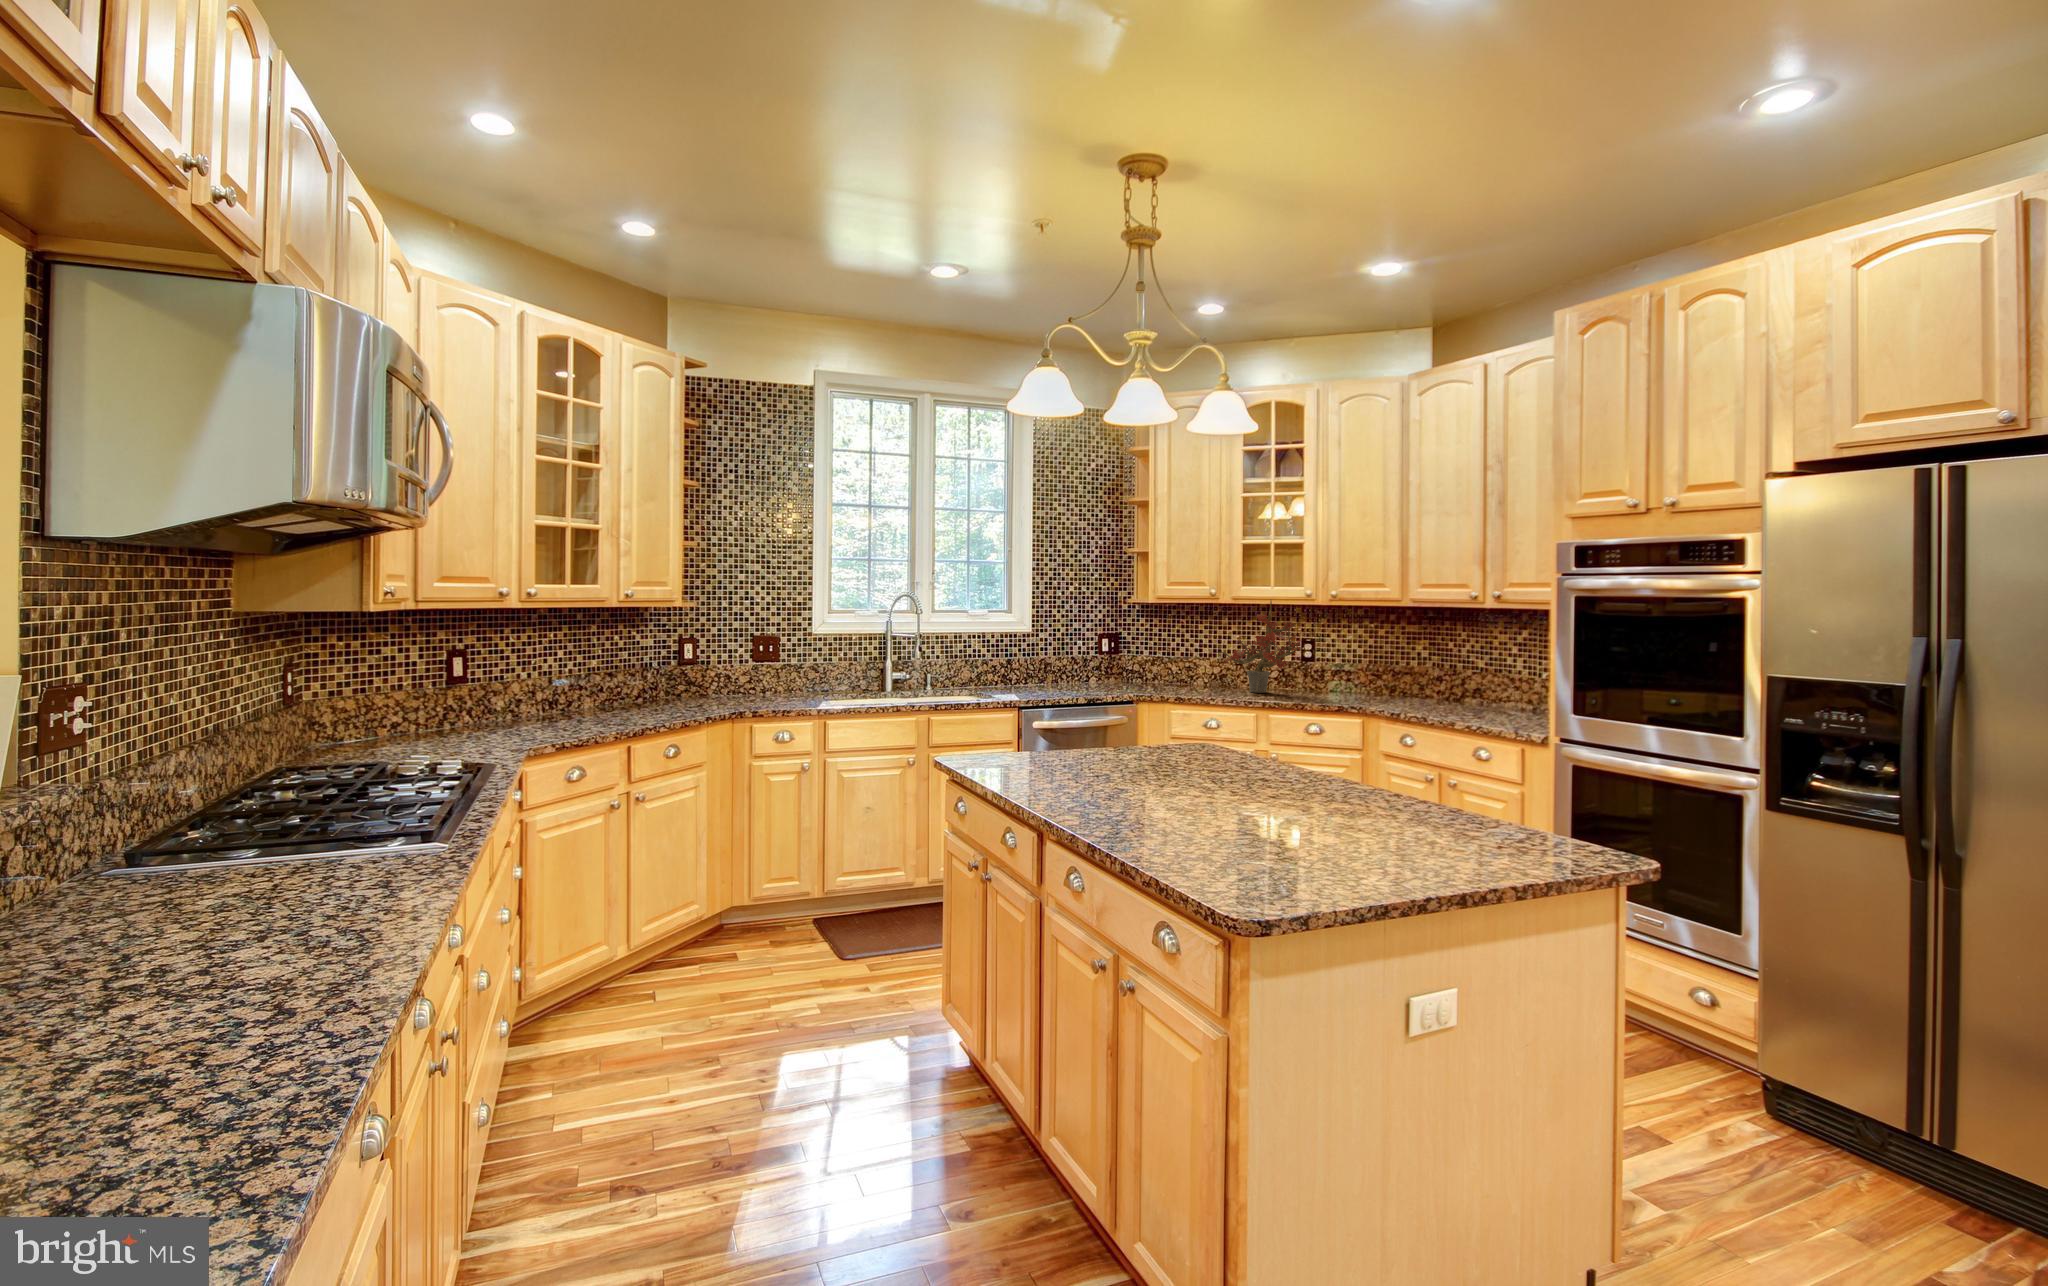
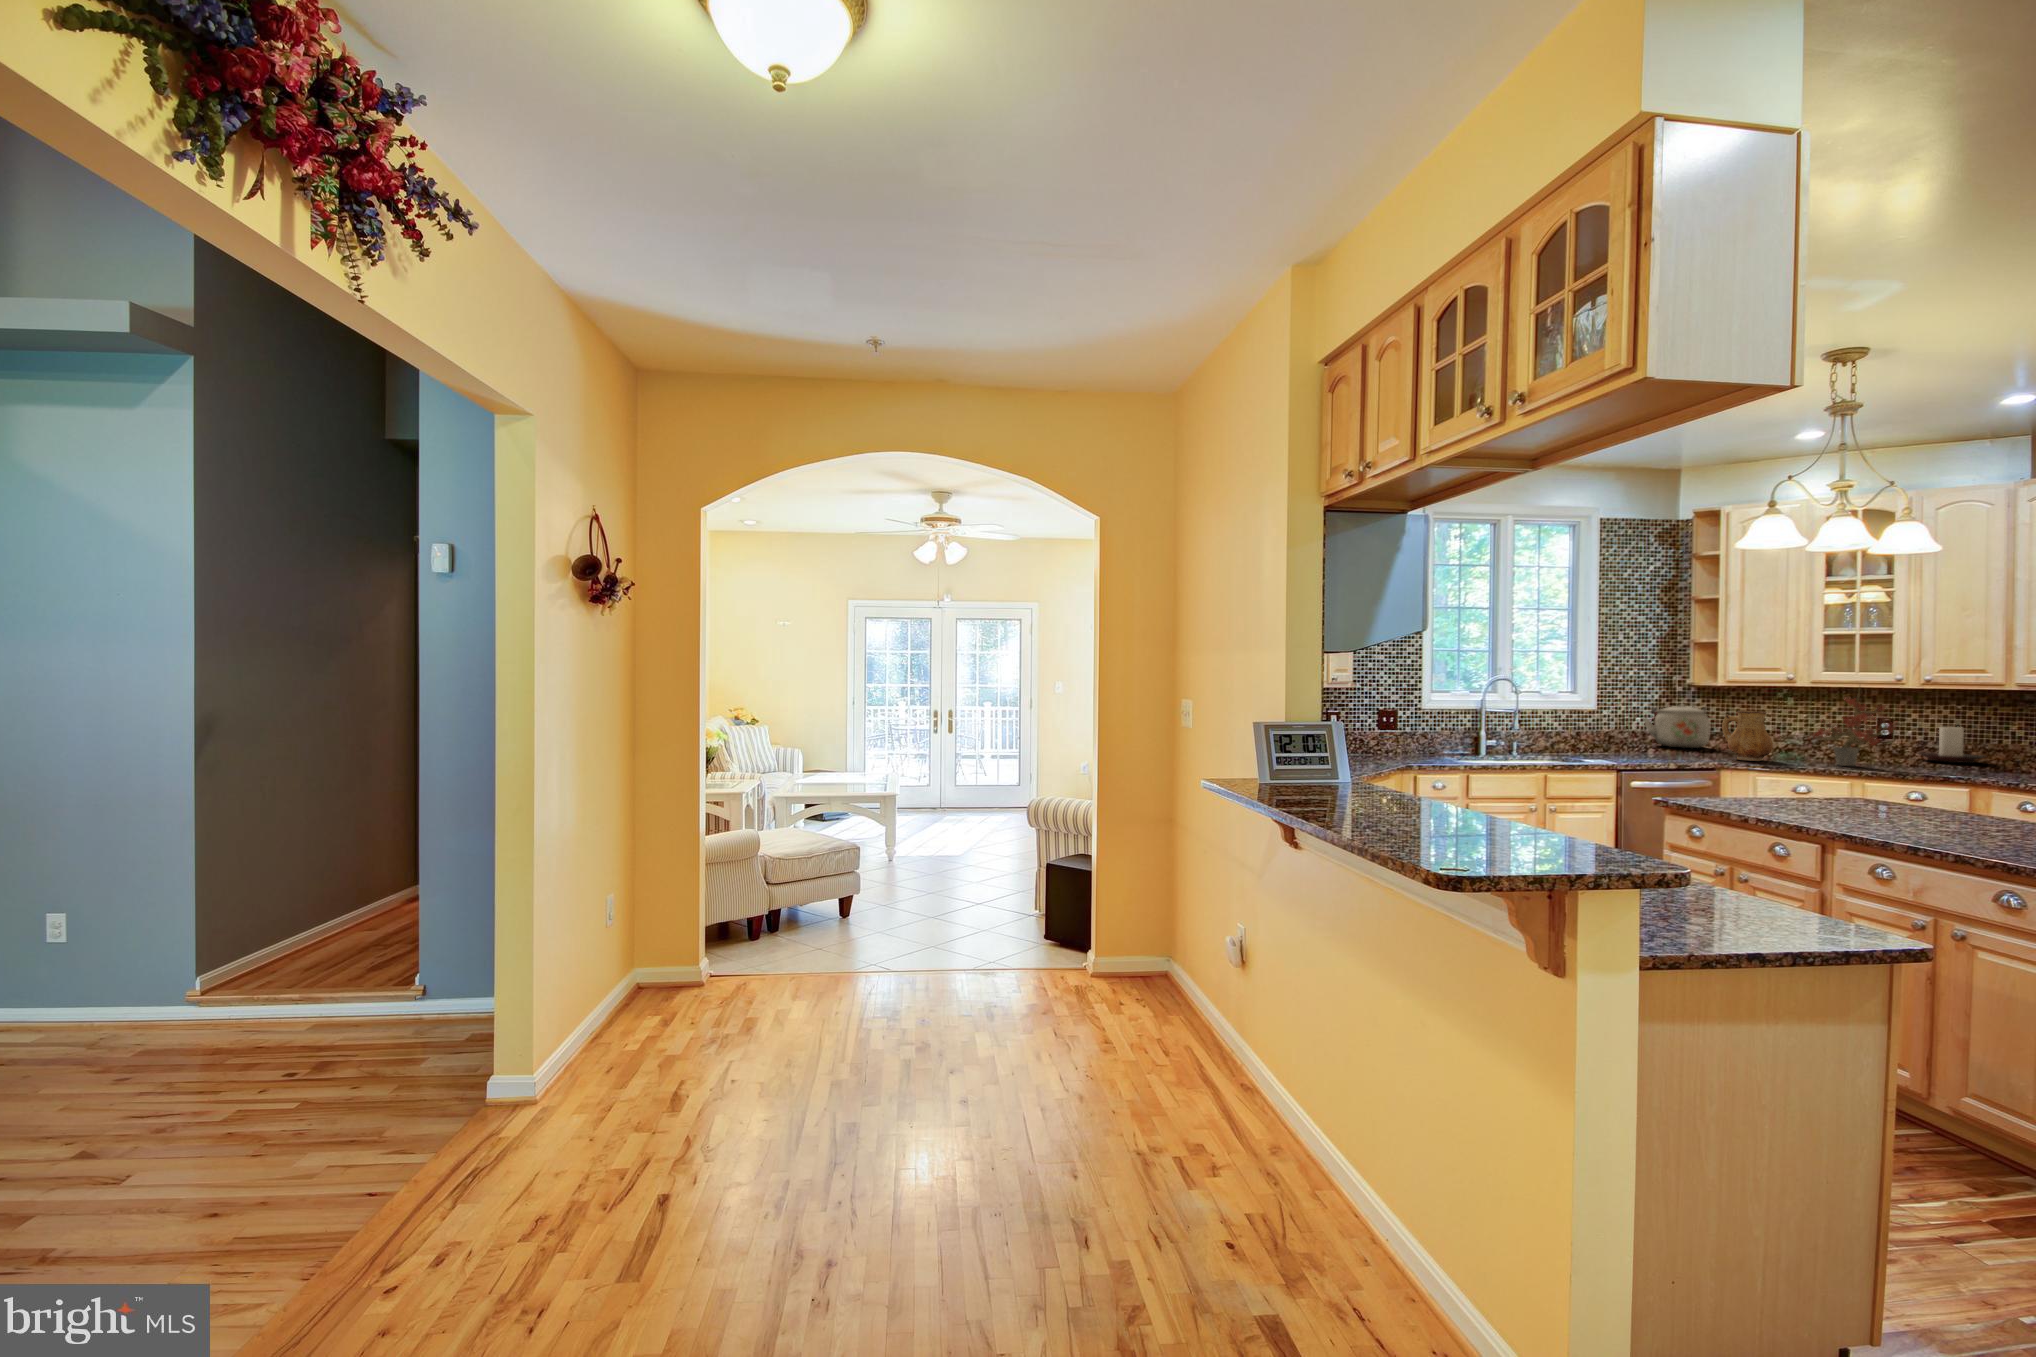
kettle: none [1083,624,1147,677] -> present [1645,704,1710,748]
ceramic pitcher: none [1146,631,1193,690] -> present [1722,710,1773,761]
candle holder: none [1328,644,1385,685] -> present [1919,727,1984,763]

